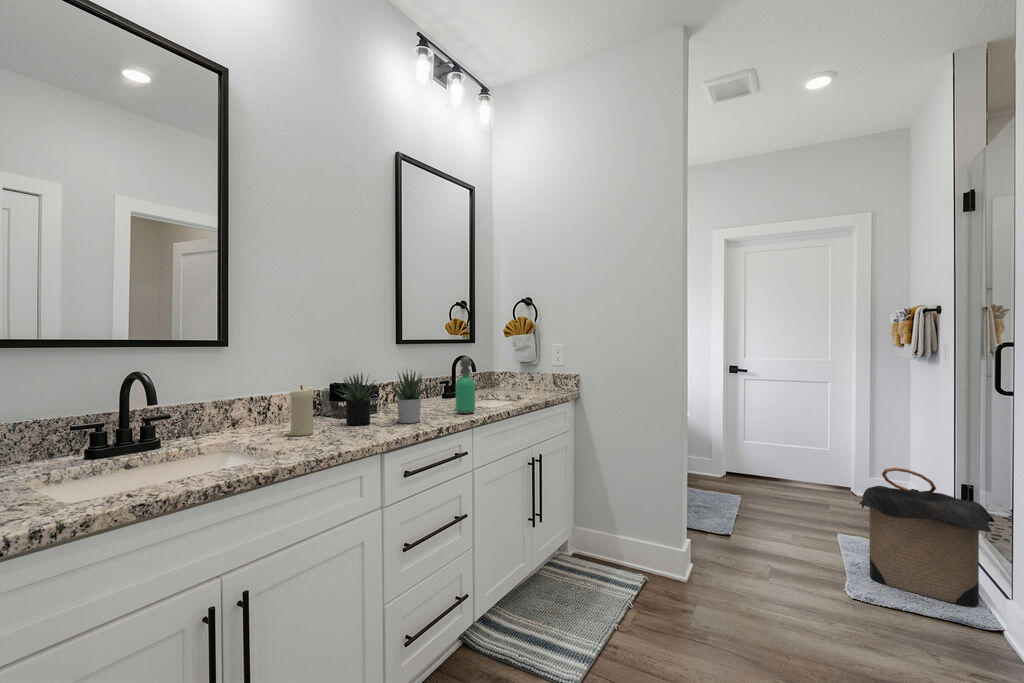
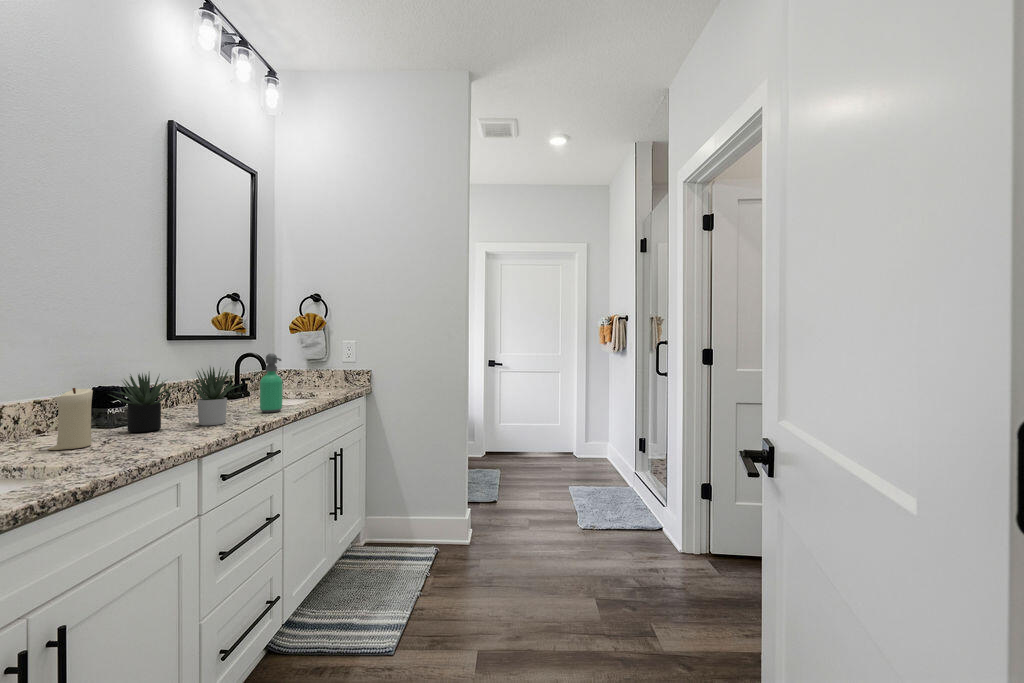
laundry hamper: present [859,468,995,607] -> none [584,431,657,519]

